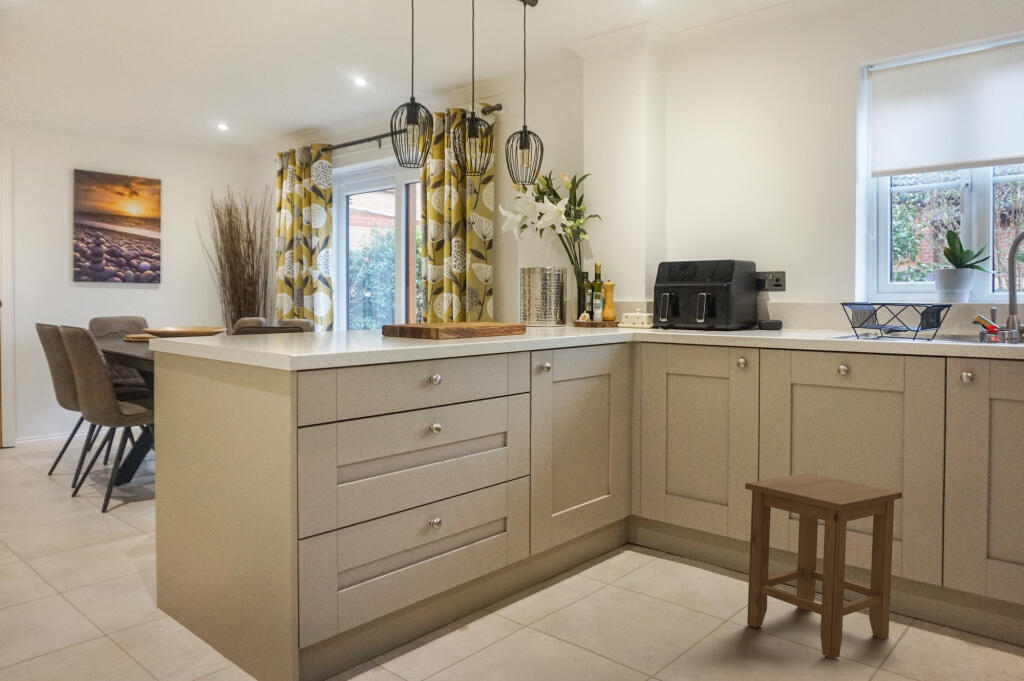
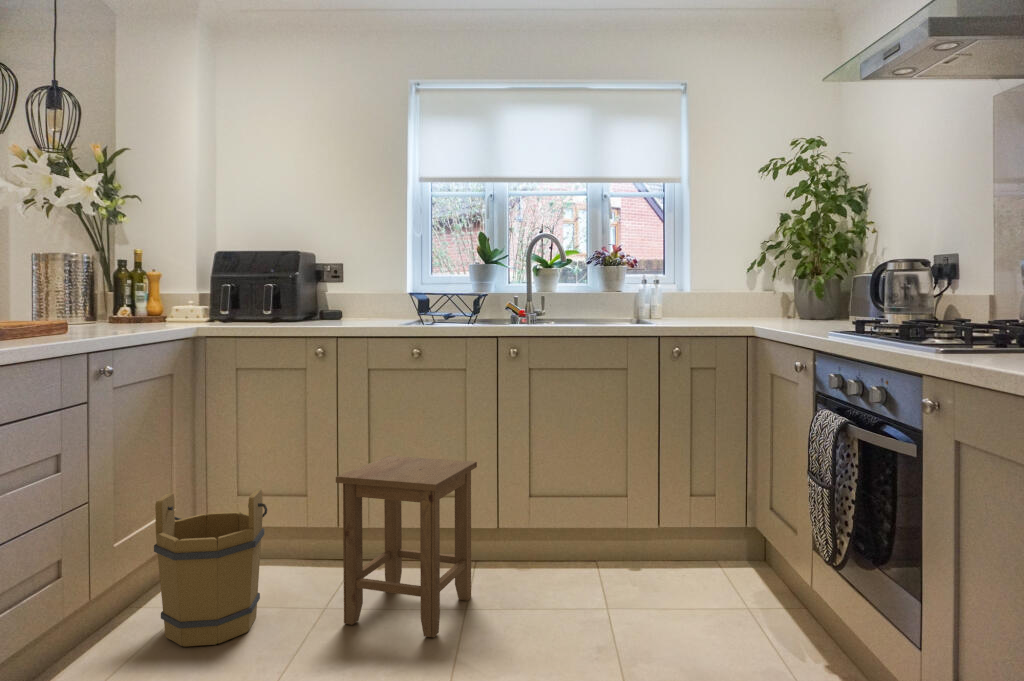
bucket: none [593,476,685,611] -> present [154,490,267,647]

